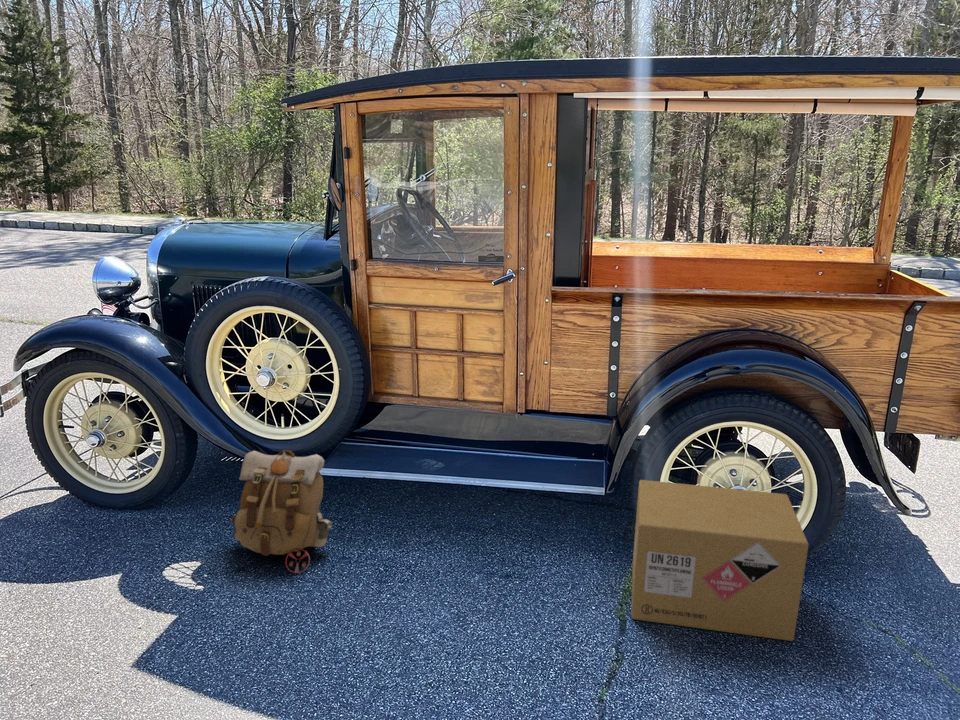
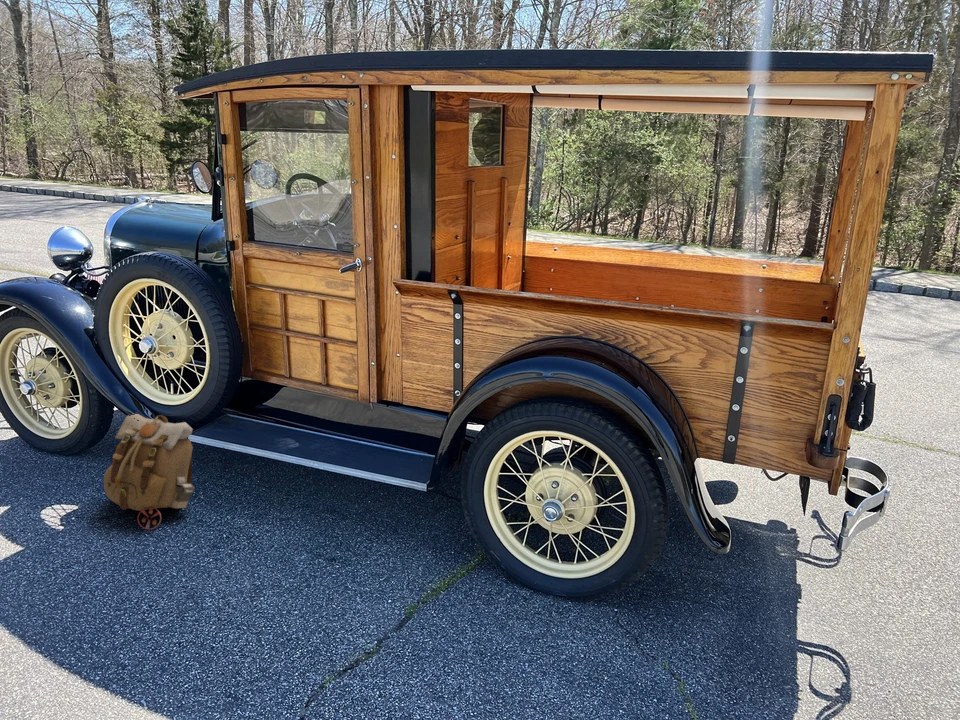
cardboard box: present [632,480,808,641] -> none [413,482,597,666]

